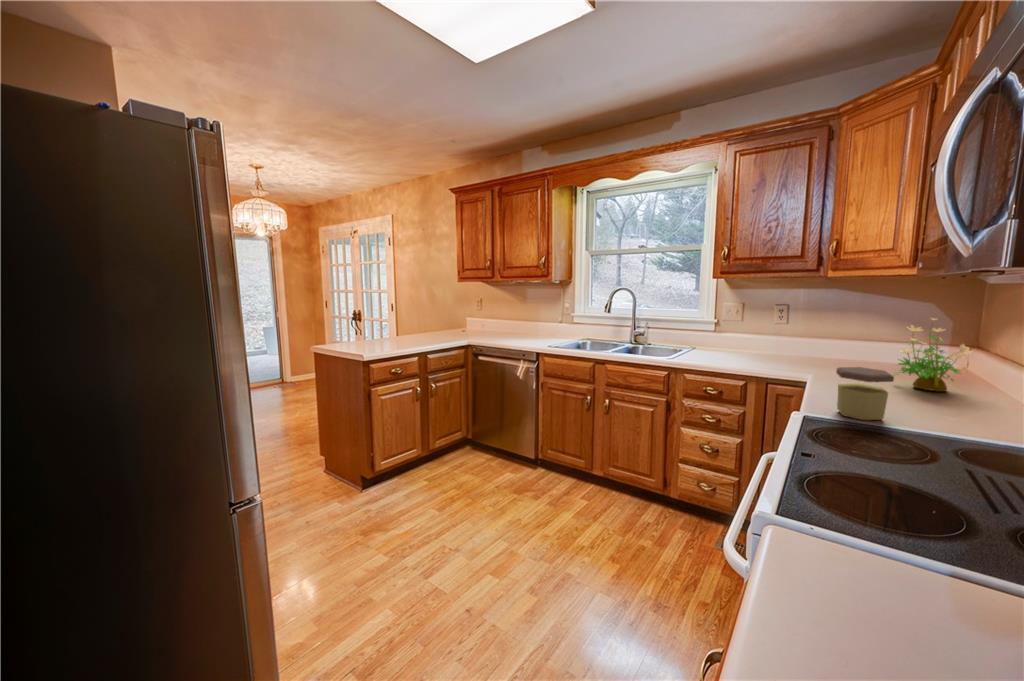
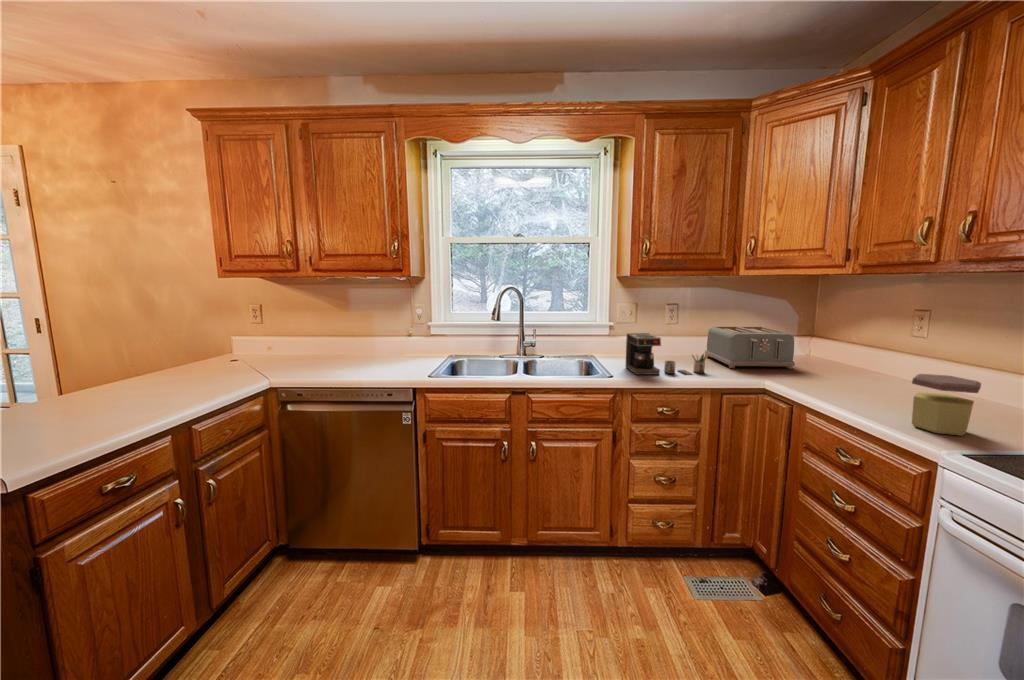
potted plant: present [895,318,971,391] -> none [825,314,904,383]
coffee maker: none [695,327,769,366] -> present [626,333,708,375]
toaster: none [802,328,884,373] -> present [705,327,795,369]

